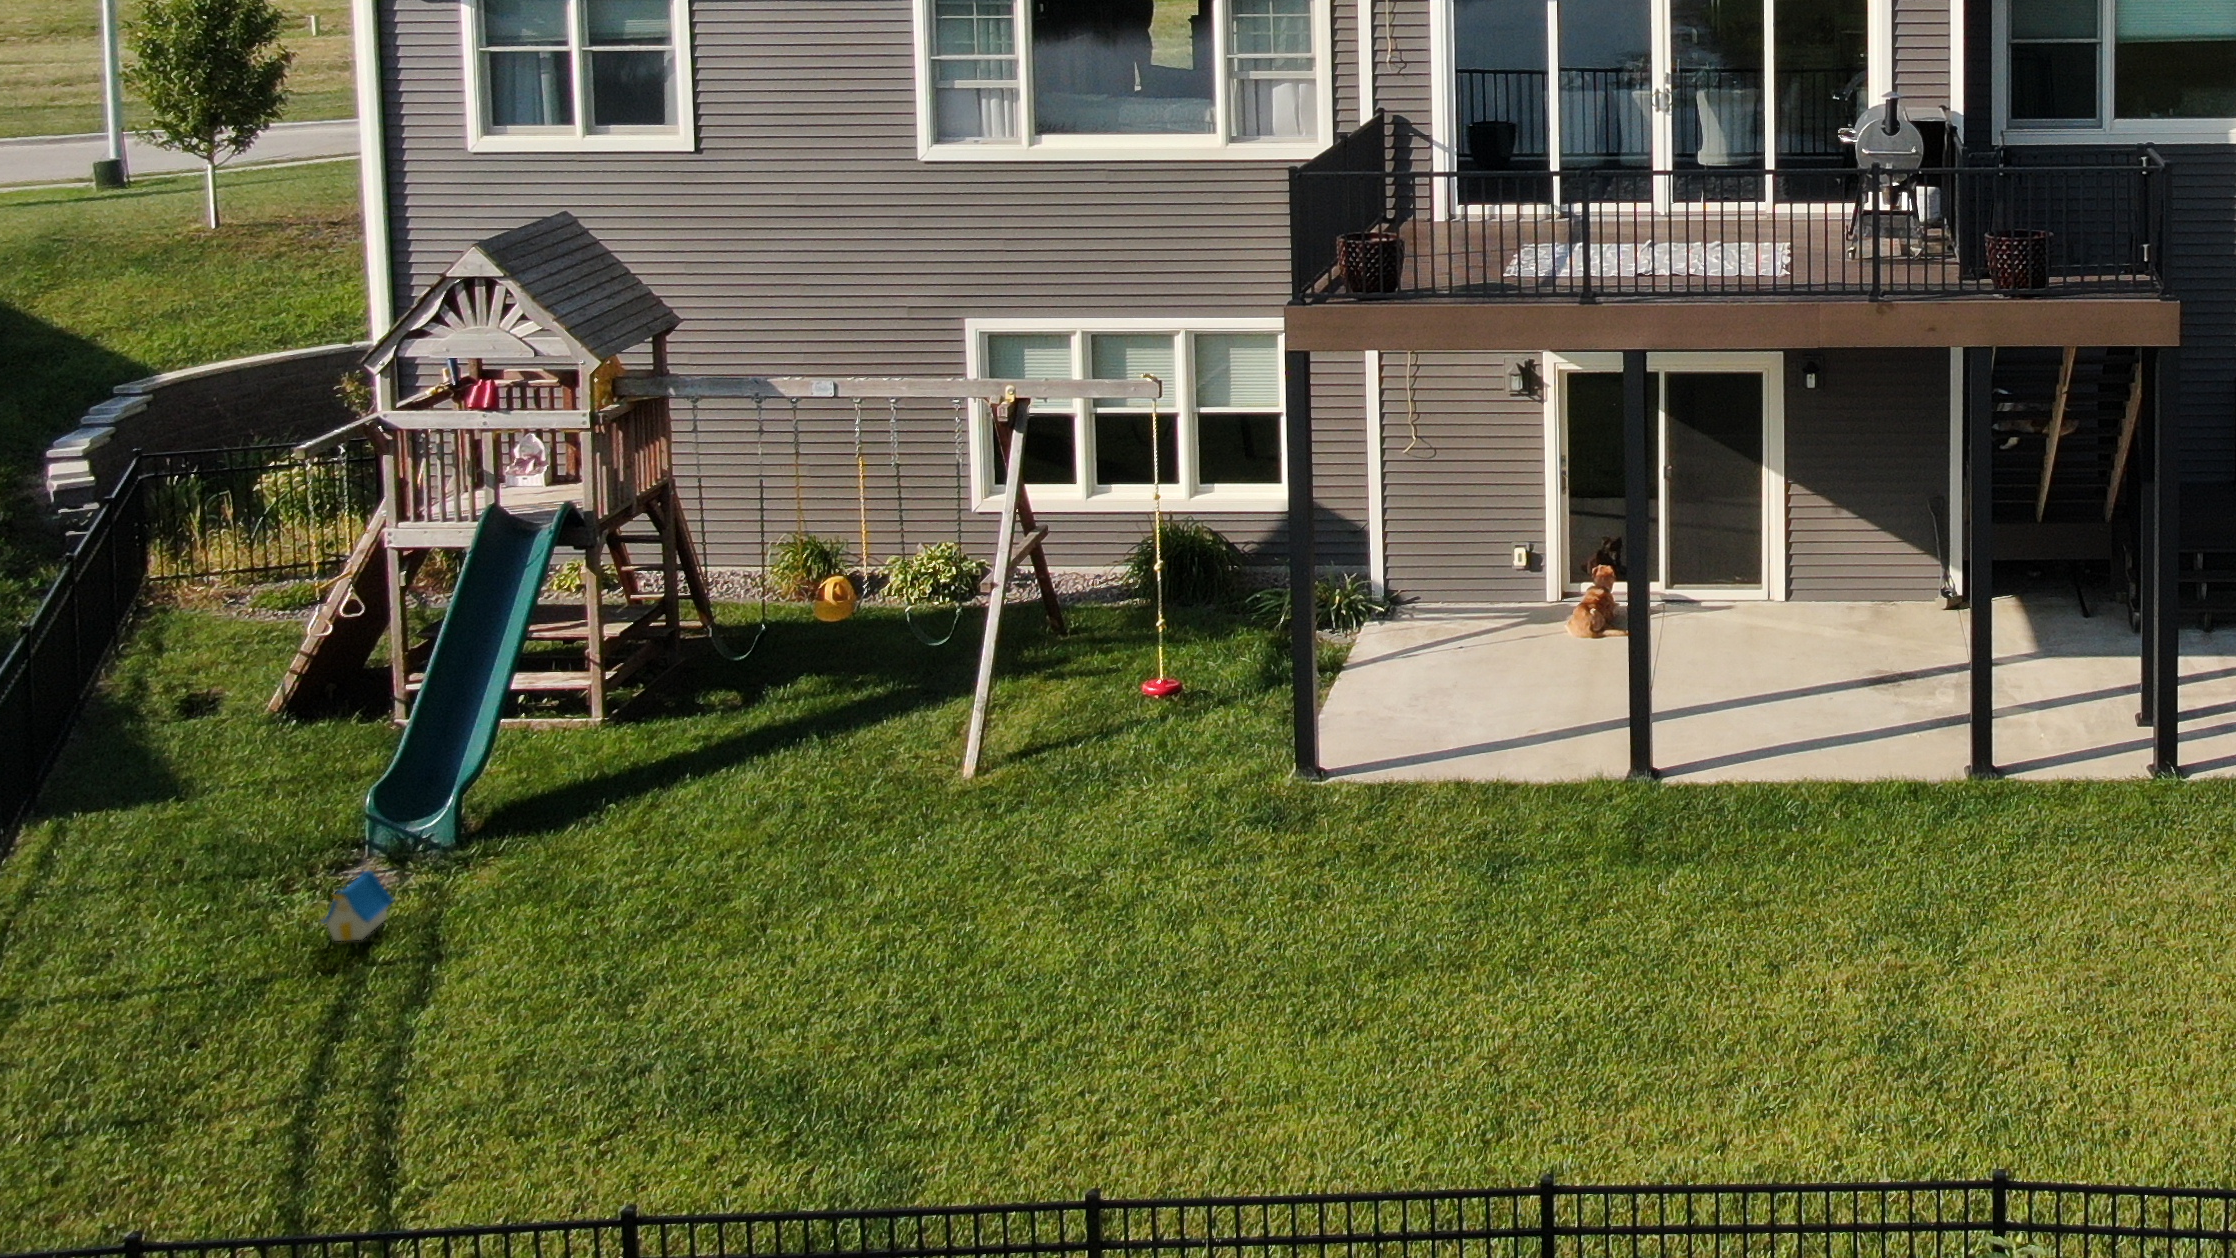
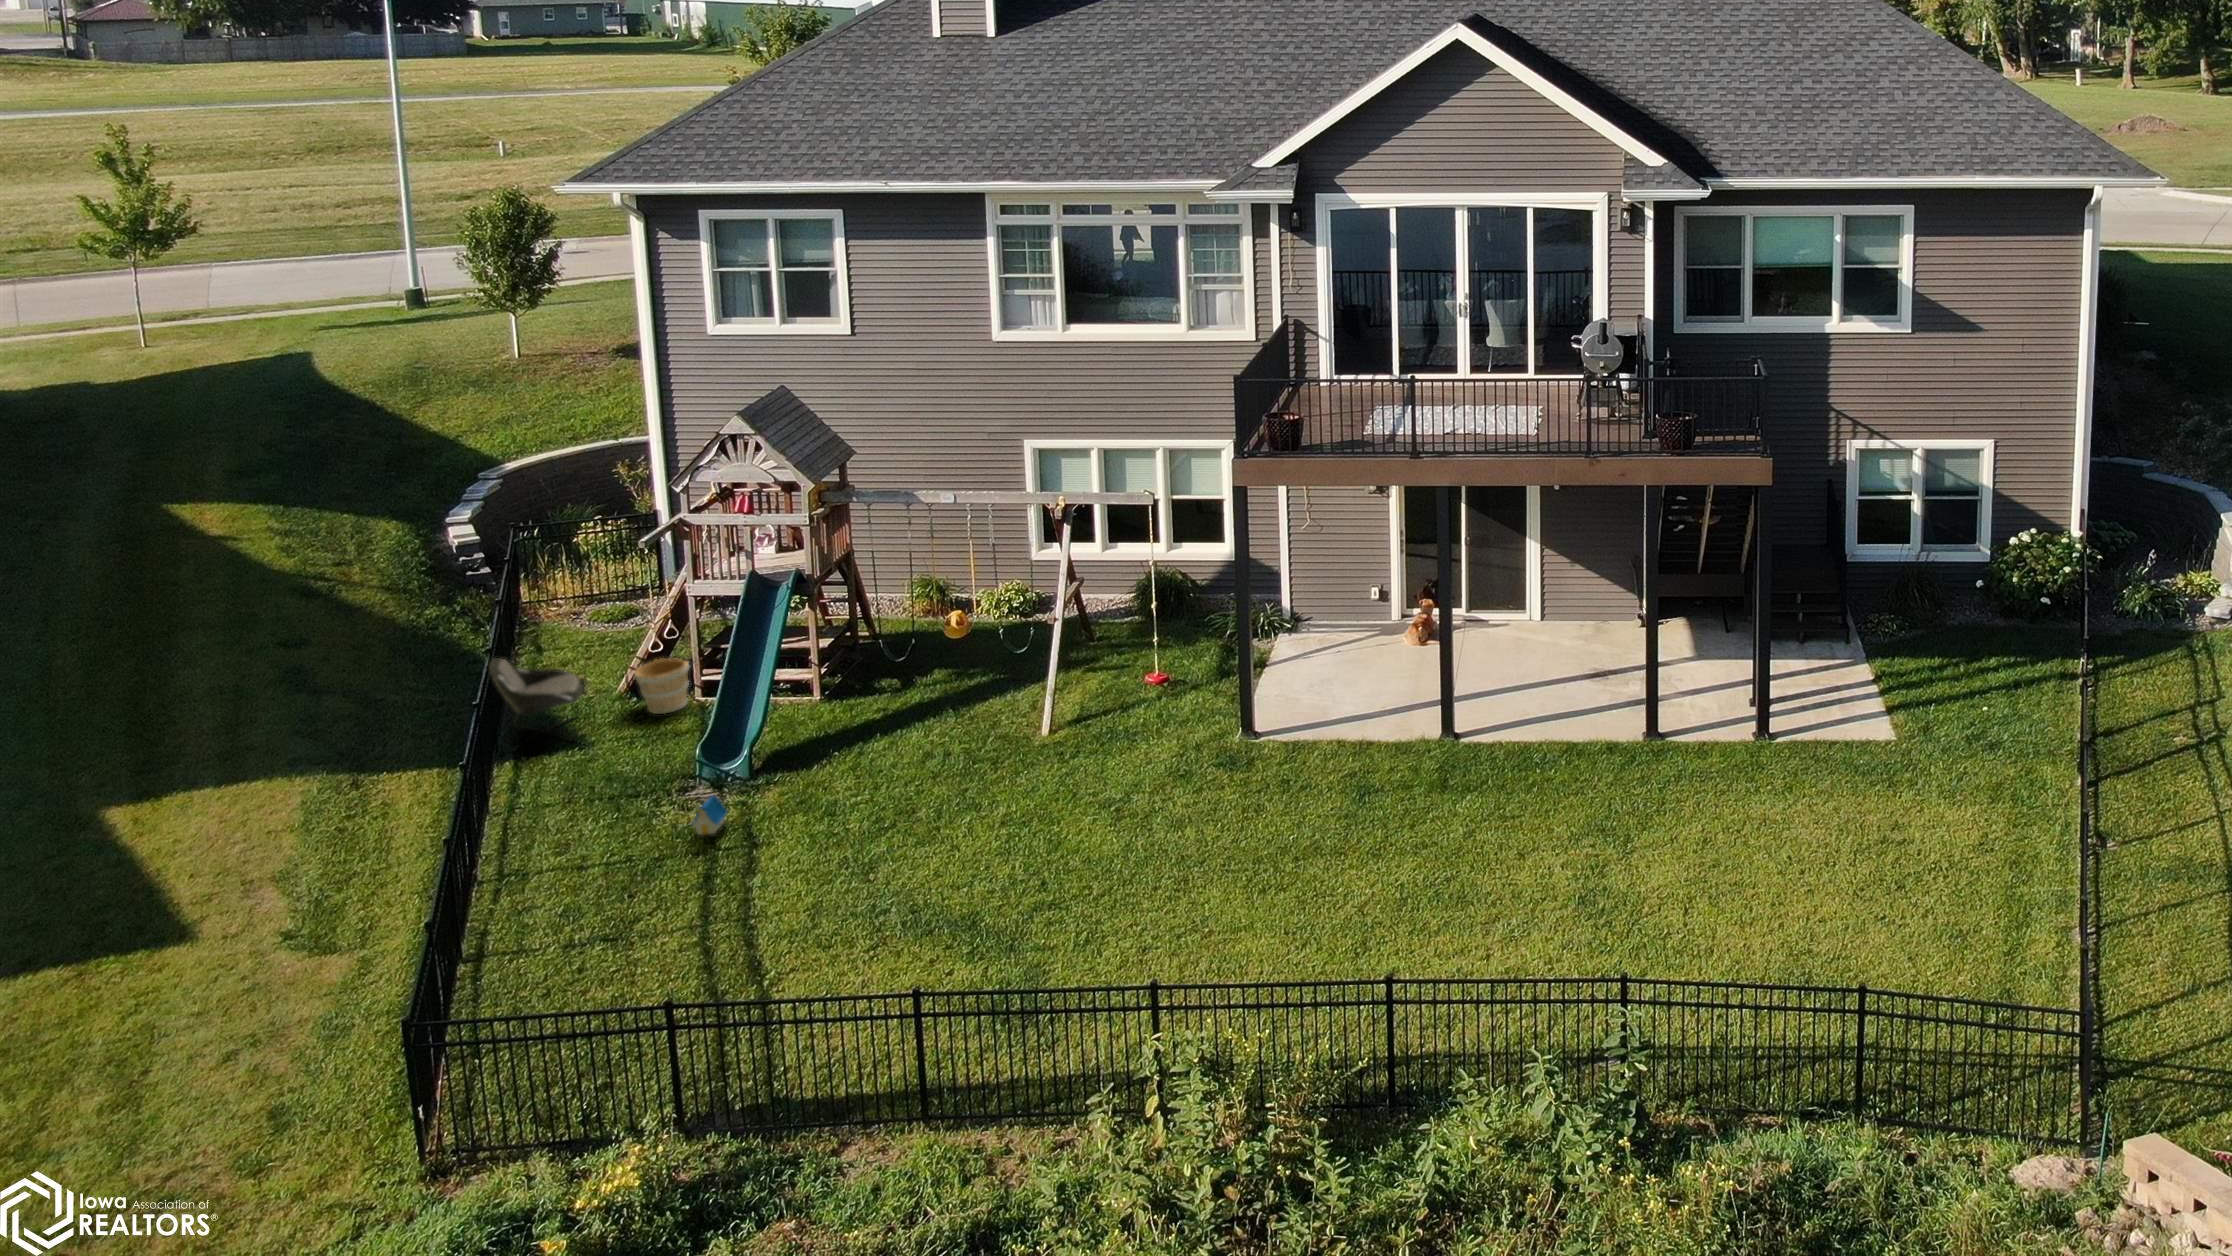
lounge chair: none [23,647,190,805] -> present [489,658,583,739]
wooden bucket: none [282,653,379,746] -> present [634,659,689,714]

